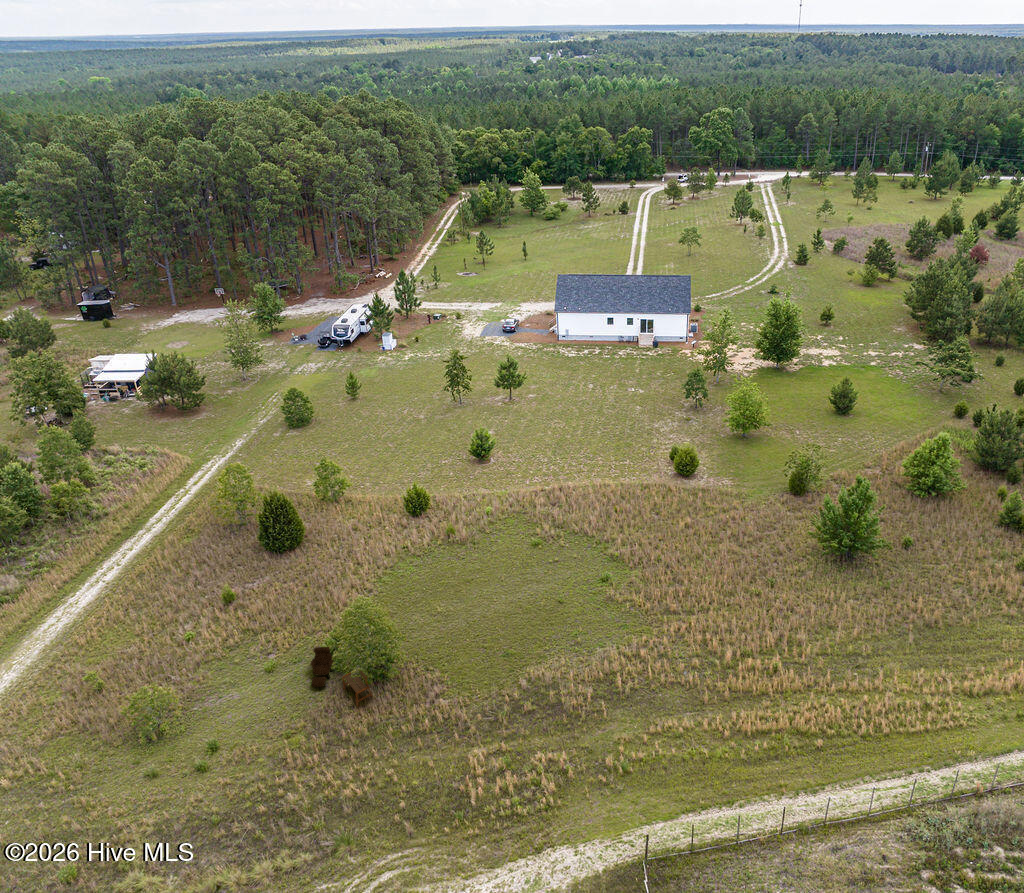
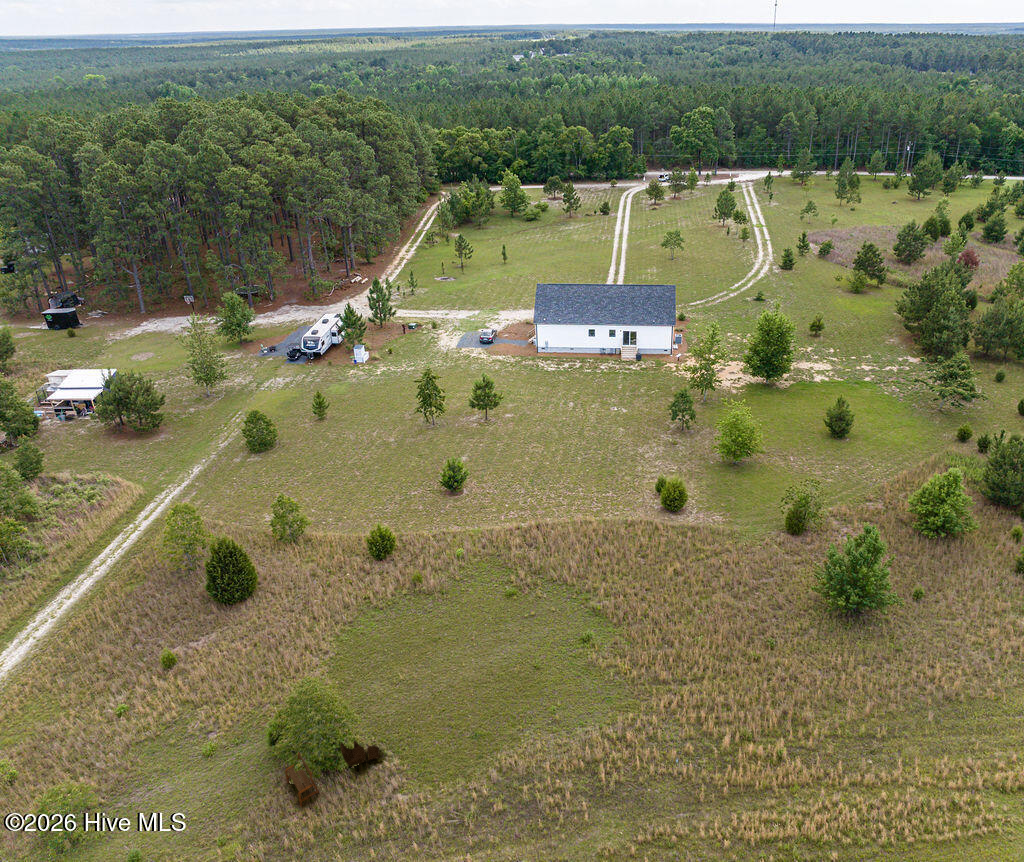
lounge chair: present [310,647,333,690] -> present [340,740,380,771]

